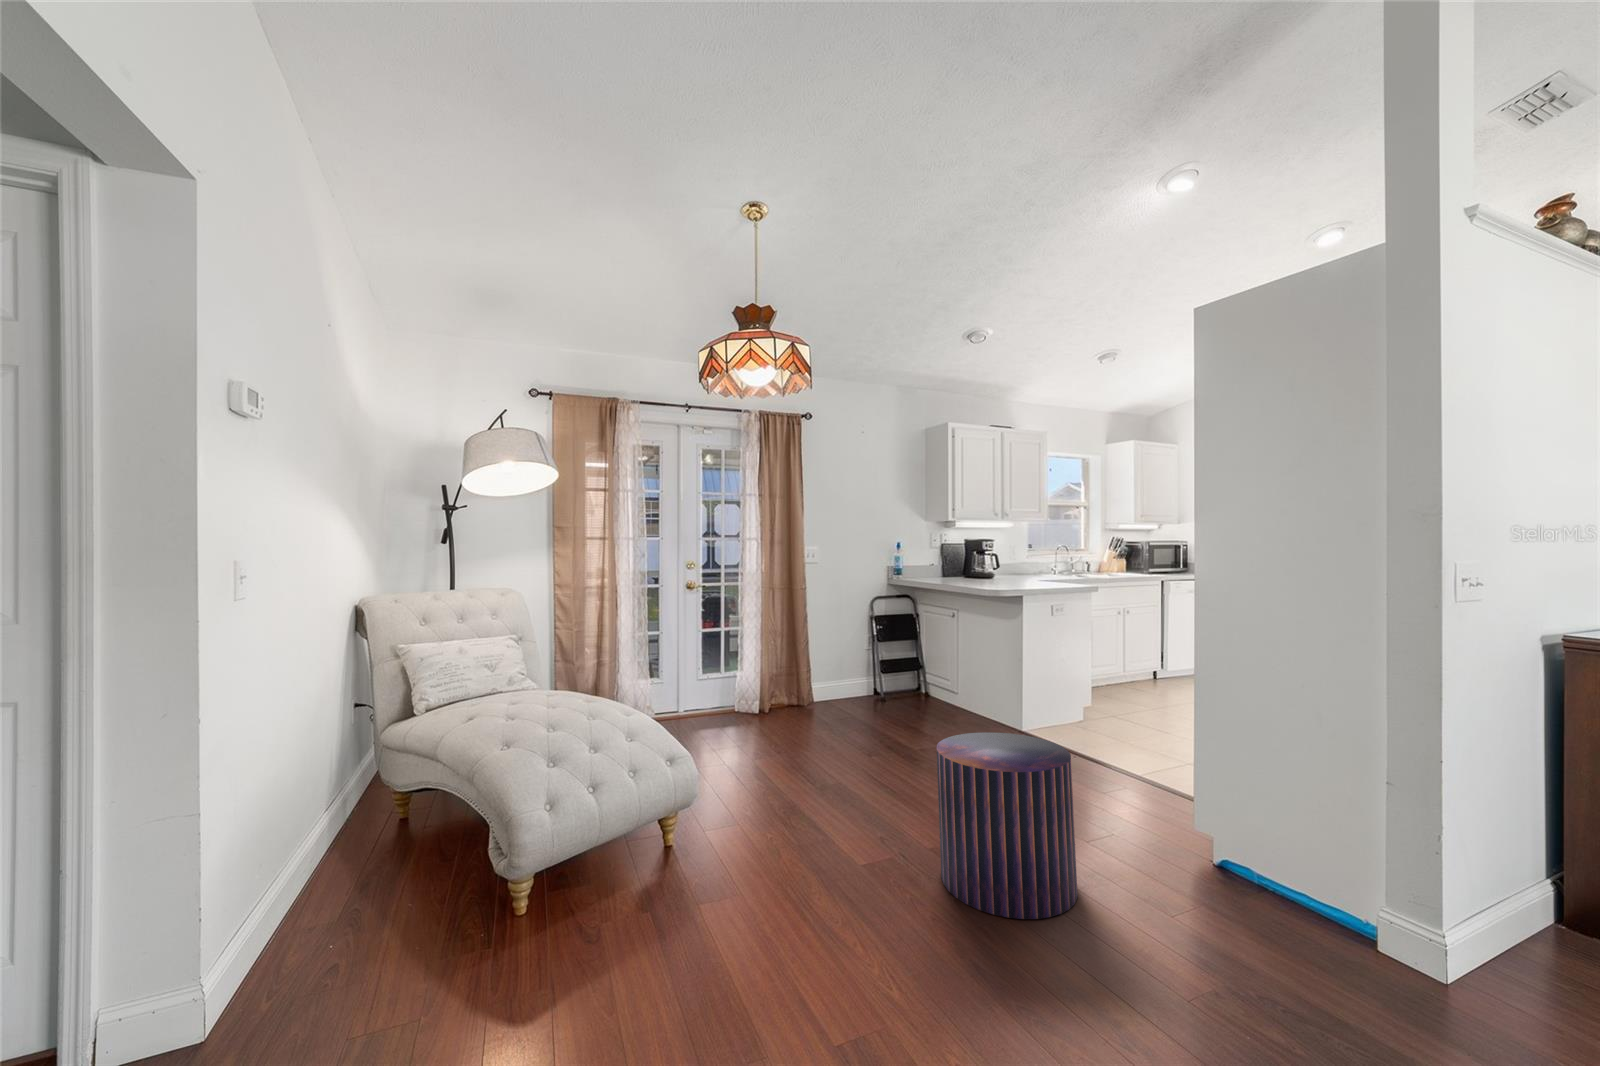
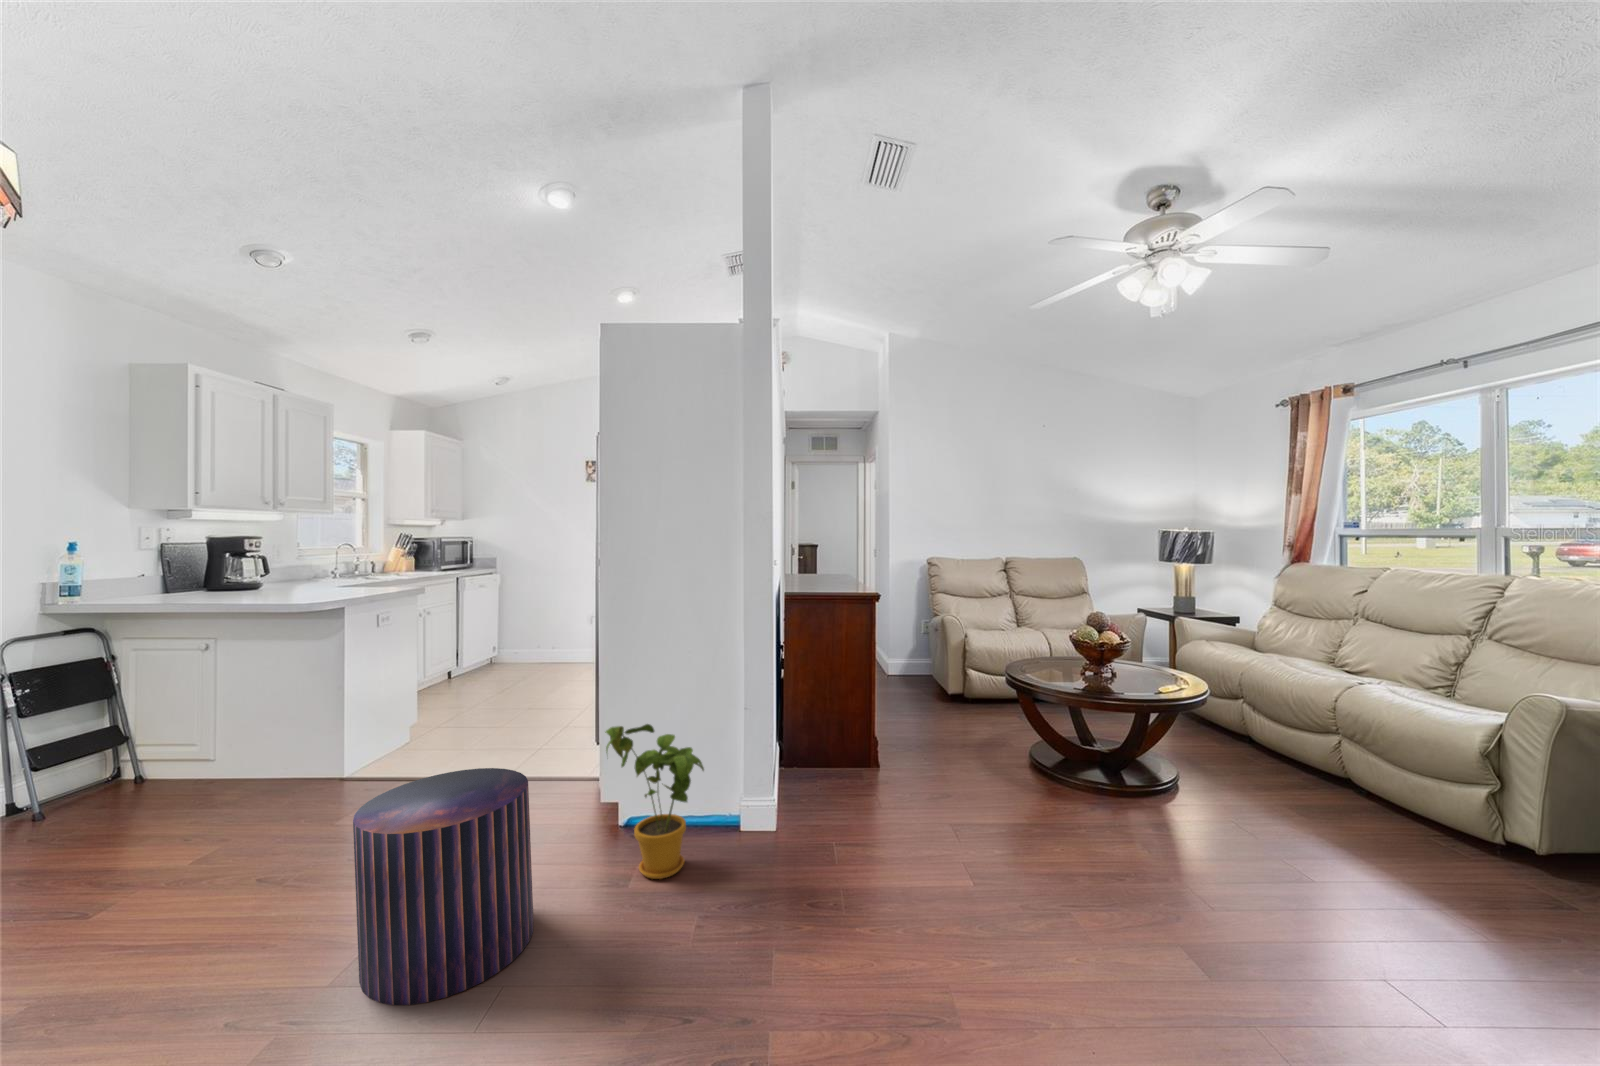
house plant: none [1158,739,1305,954] -> present [605,724,704,879]

